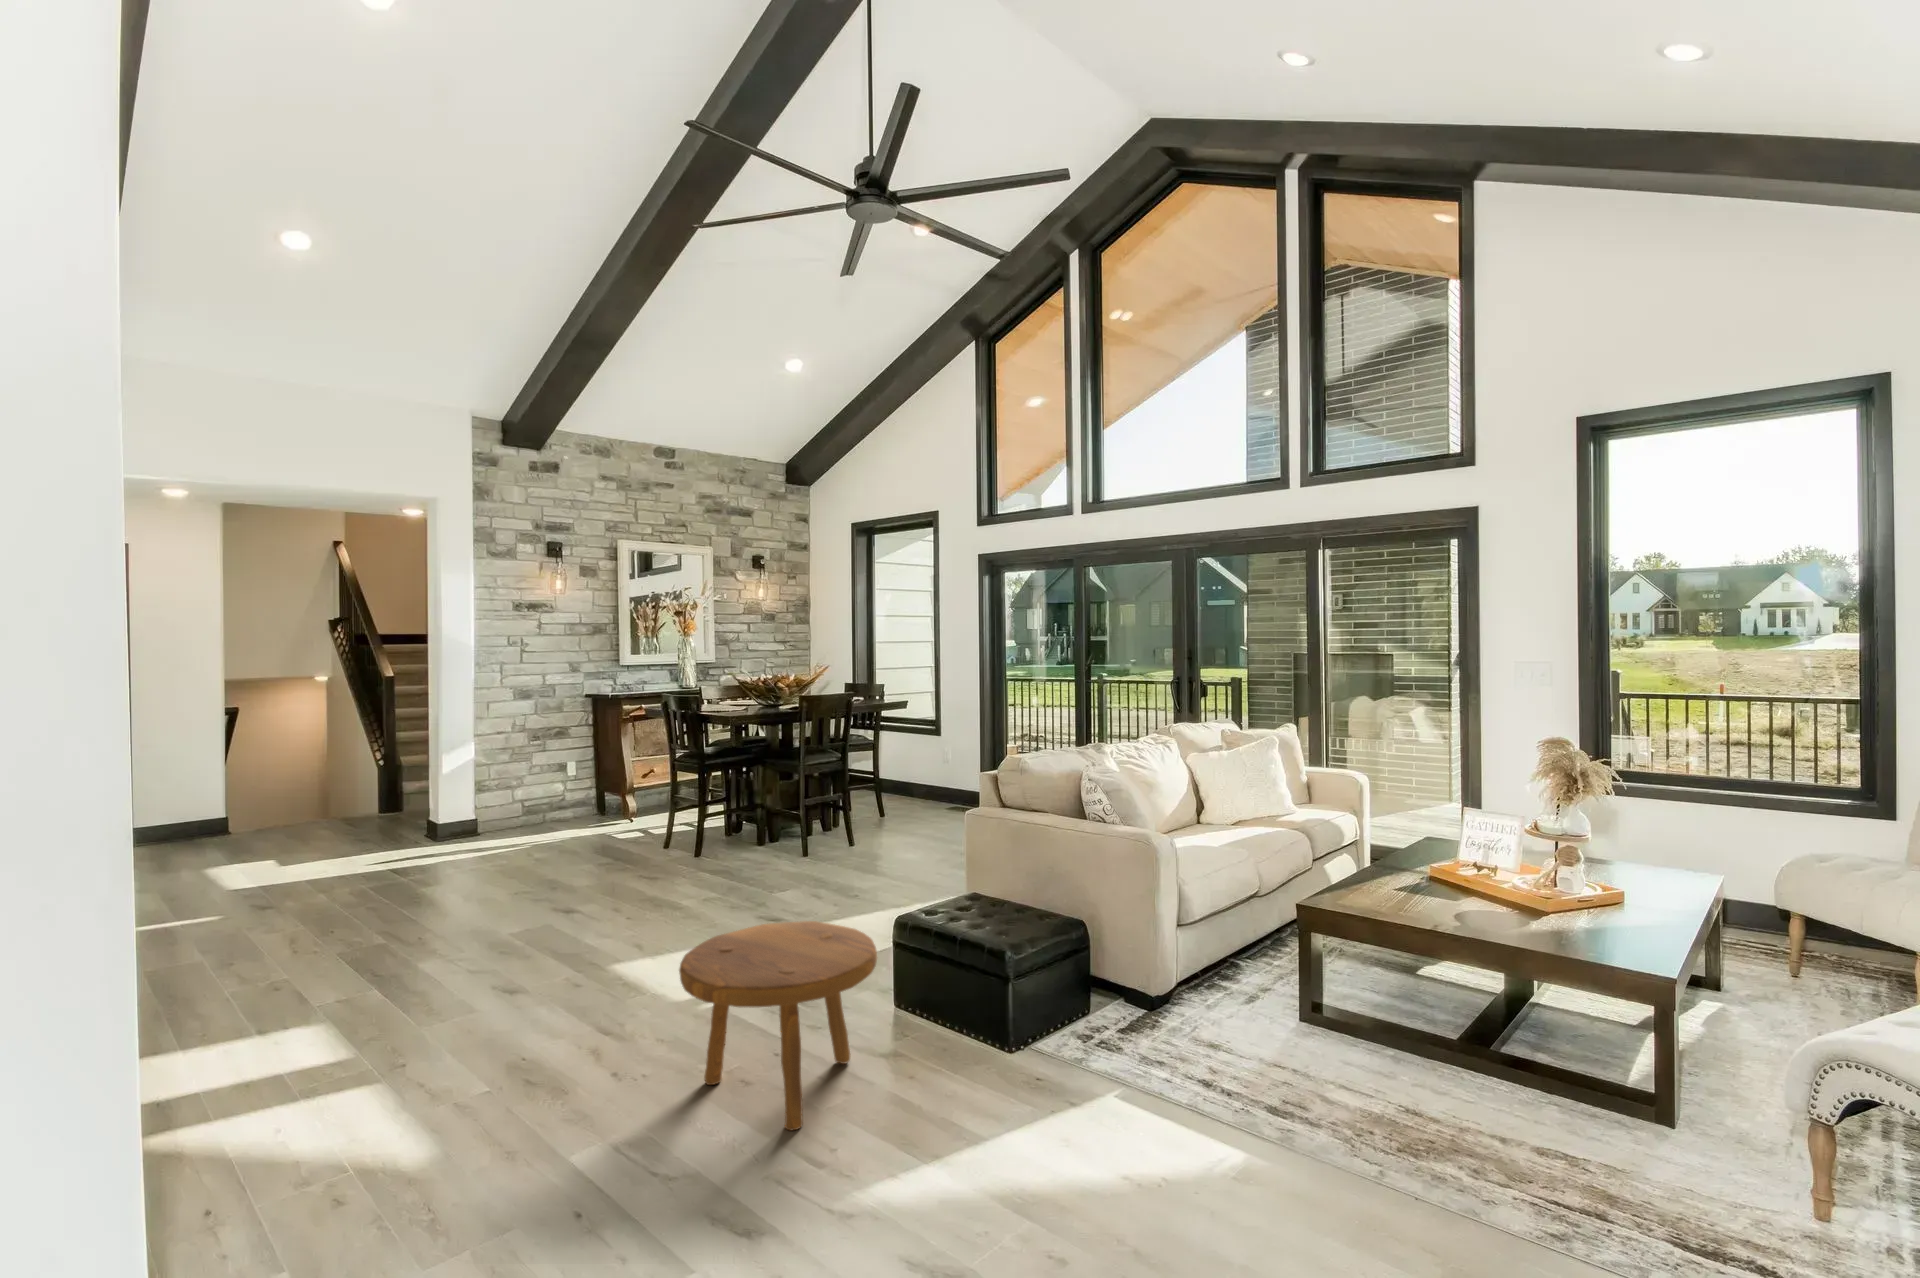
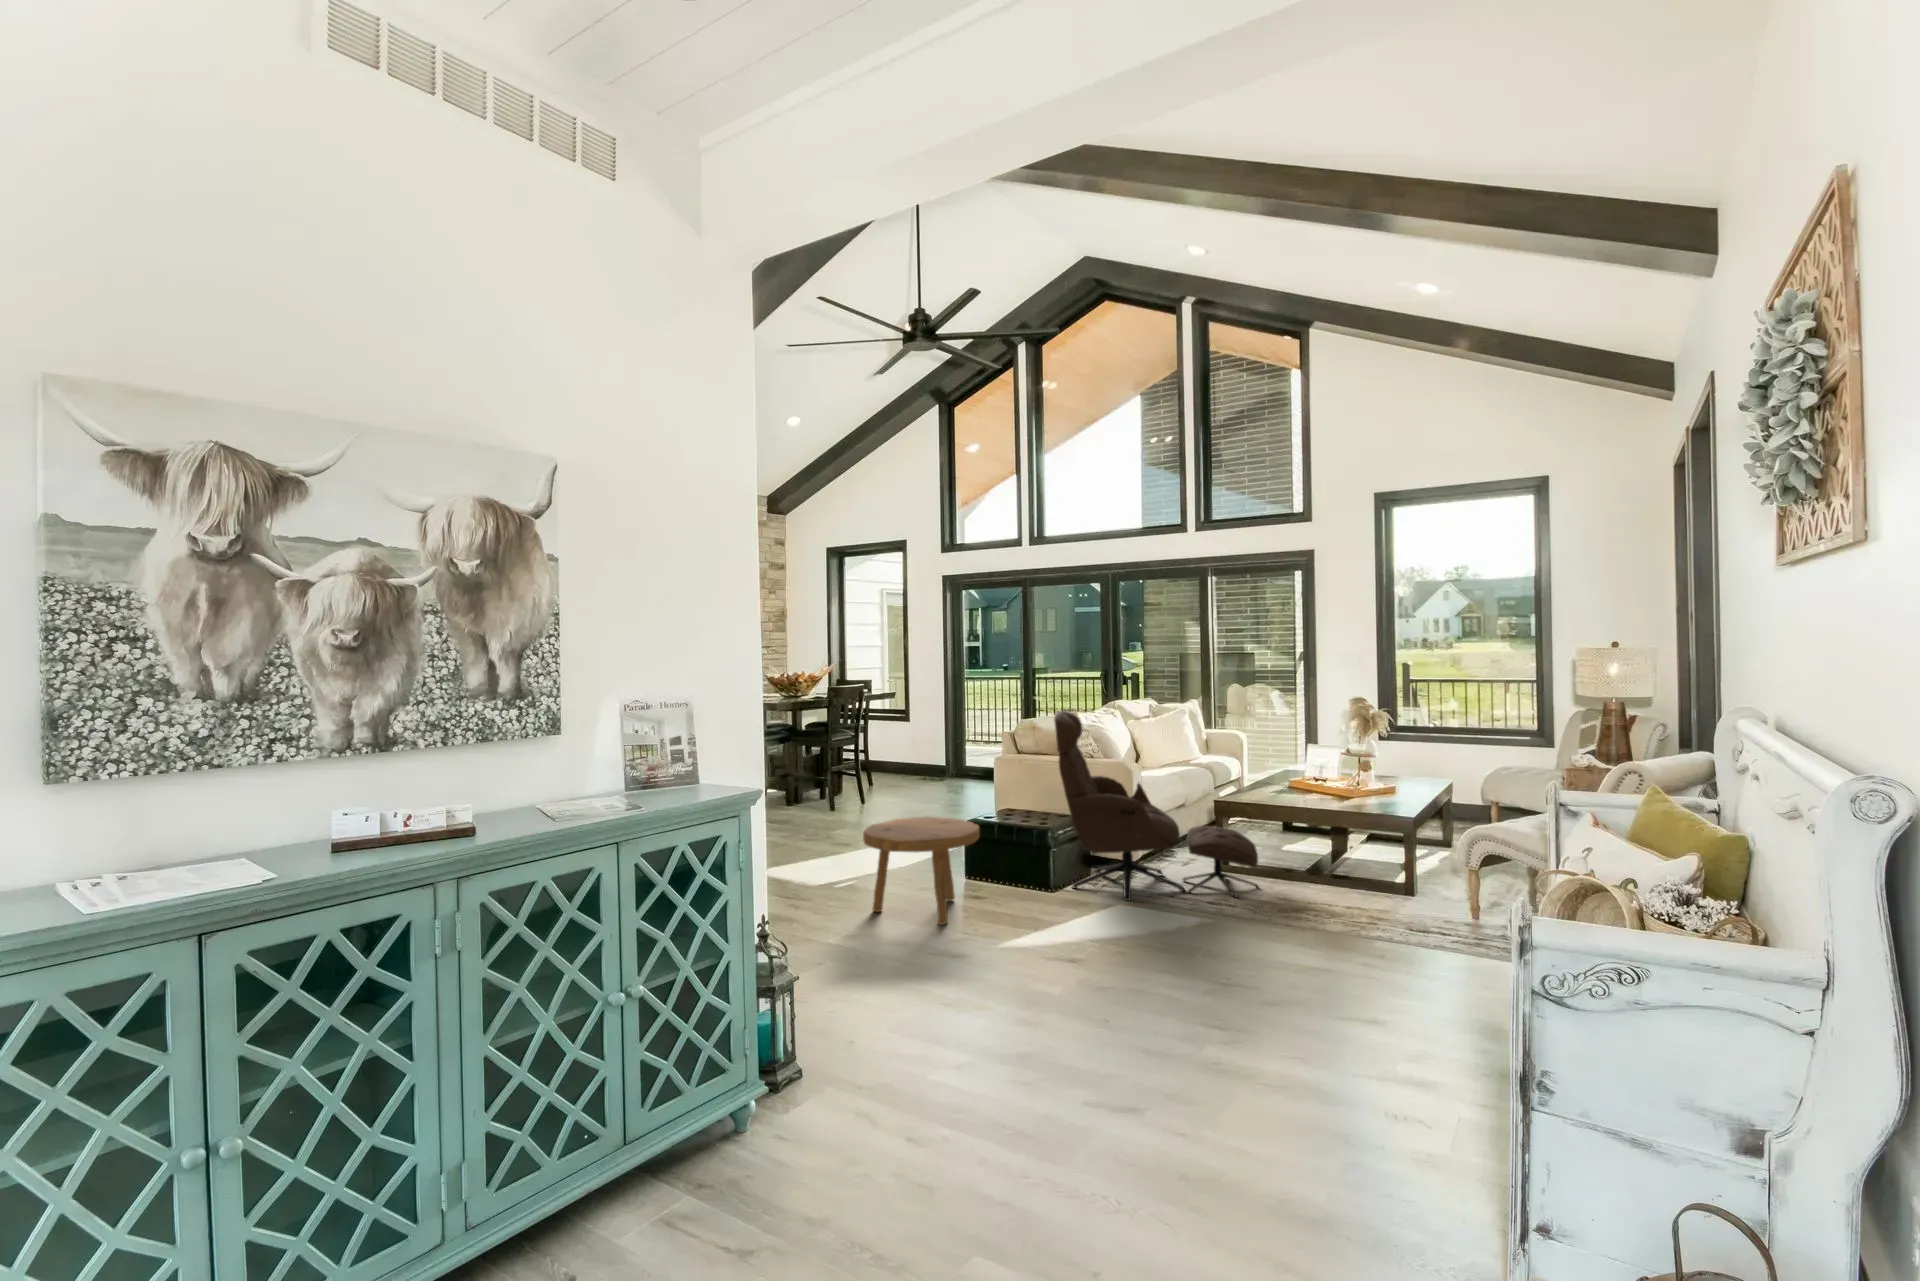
lounge chair: none [1018,751,1373,1095] -> present [1054,711,1258,901]

